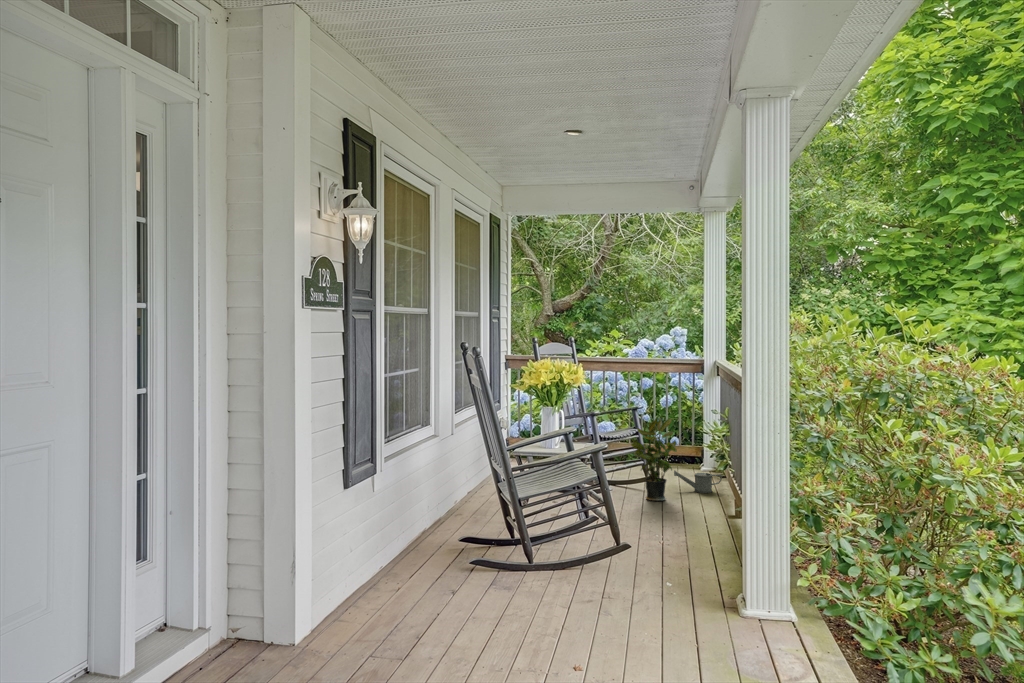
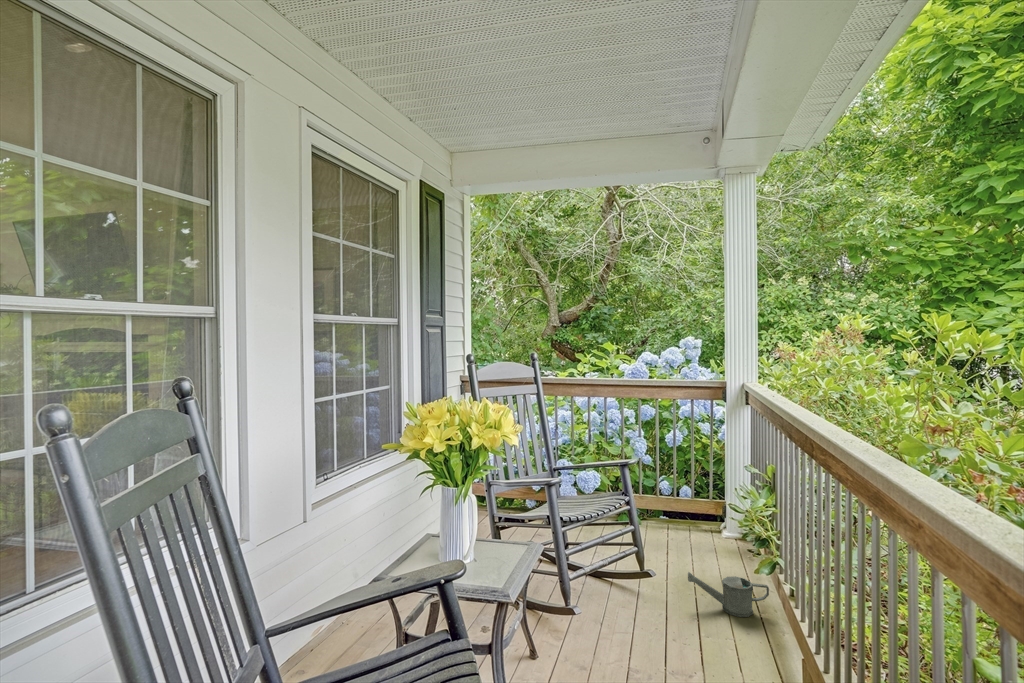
potted plant: present [631,417,677,501] -> none [612,491,694,649]

